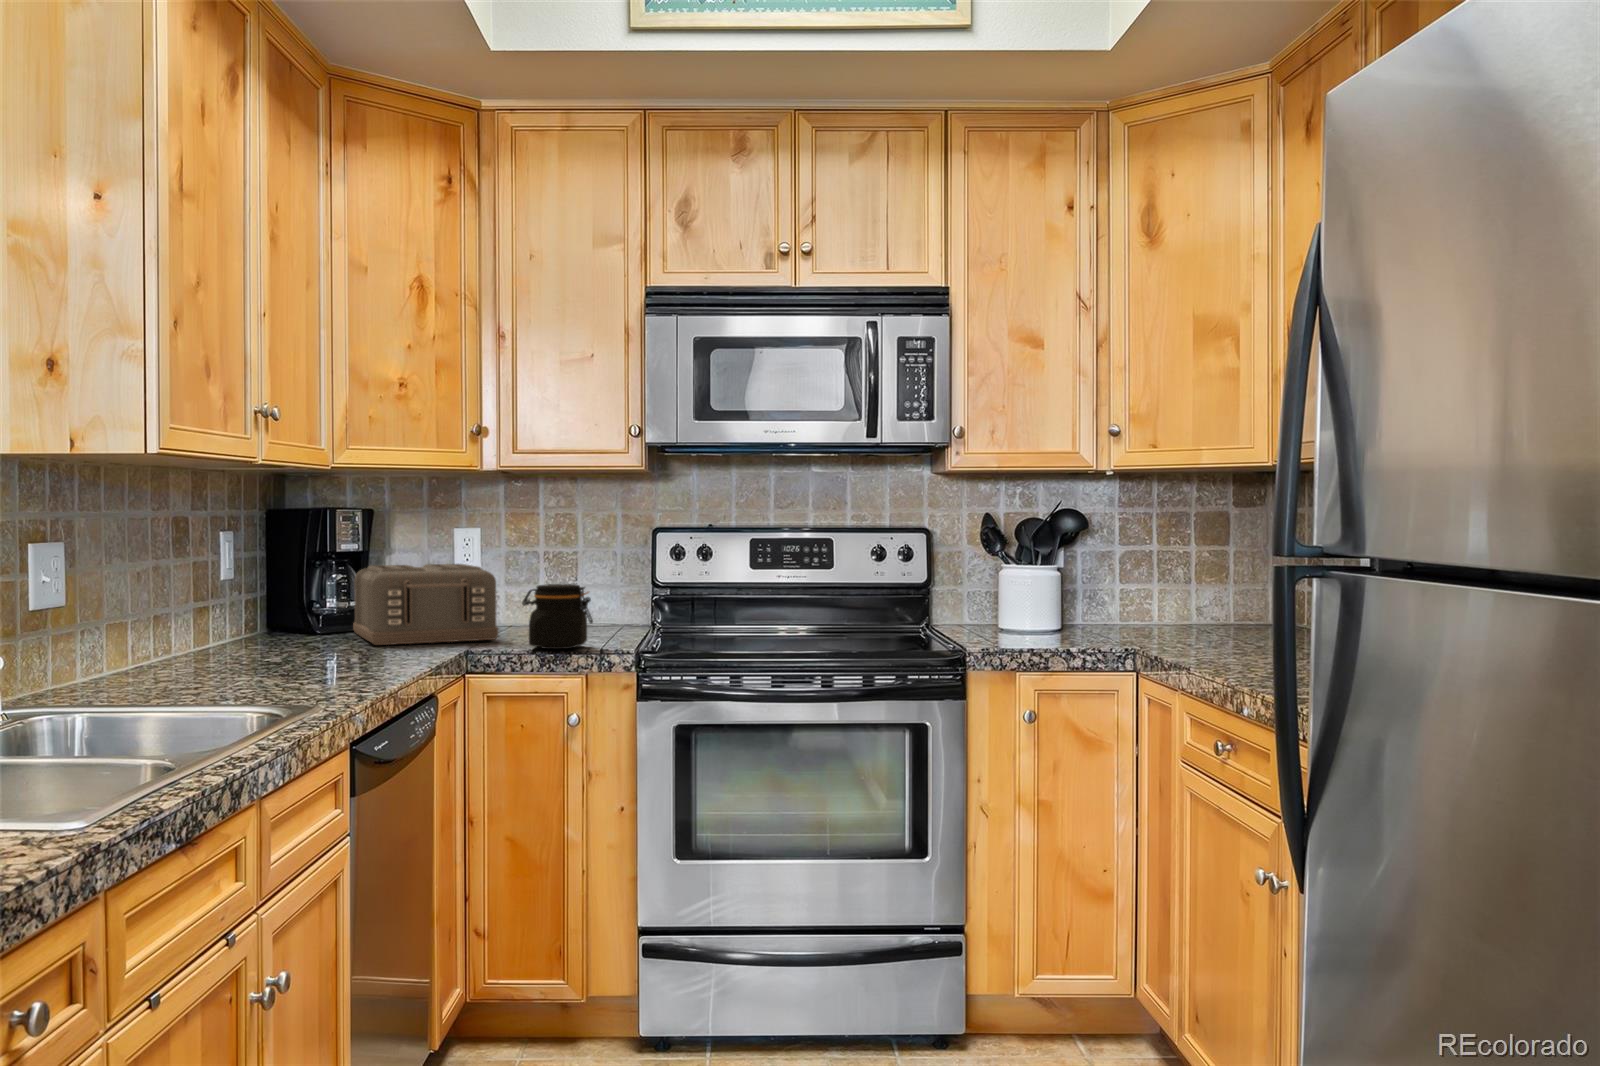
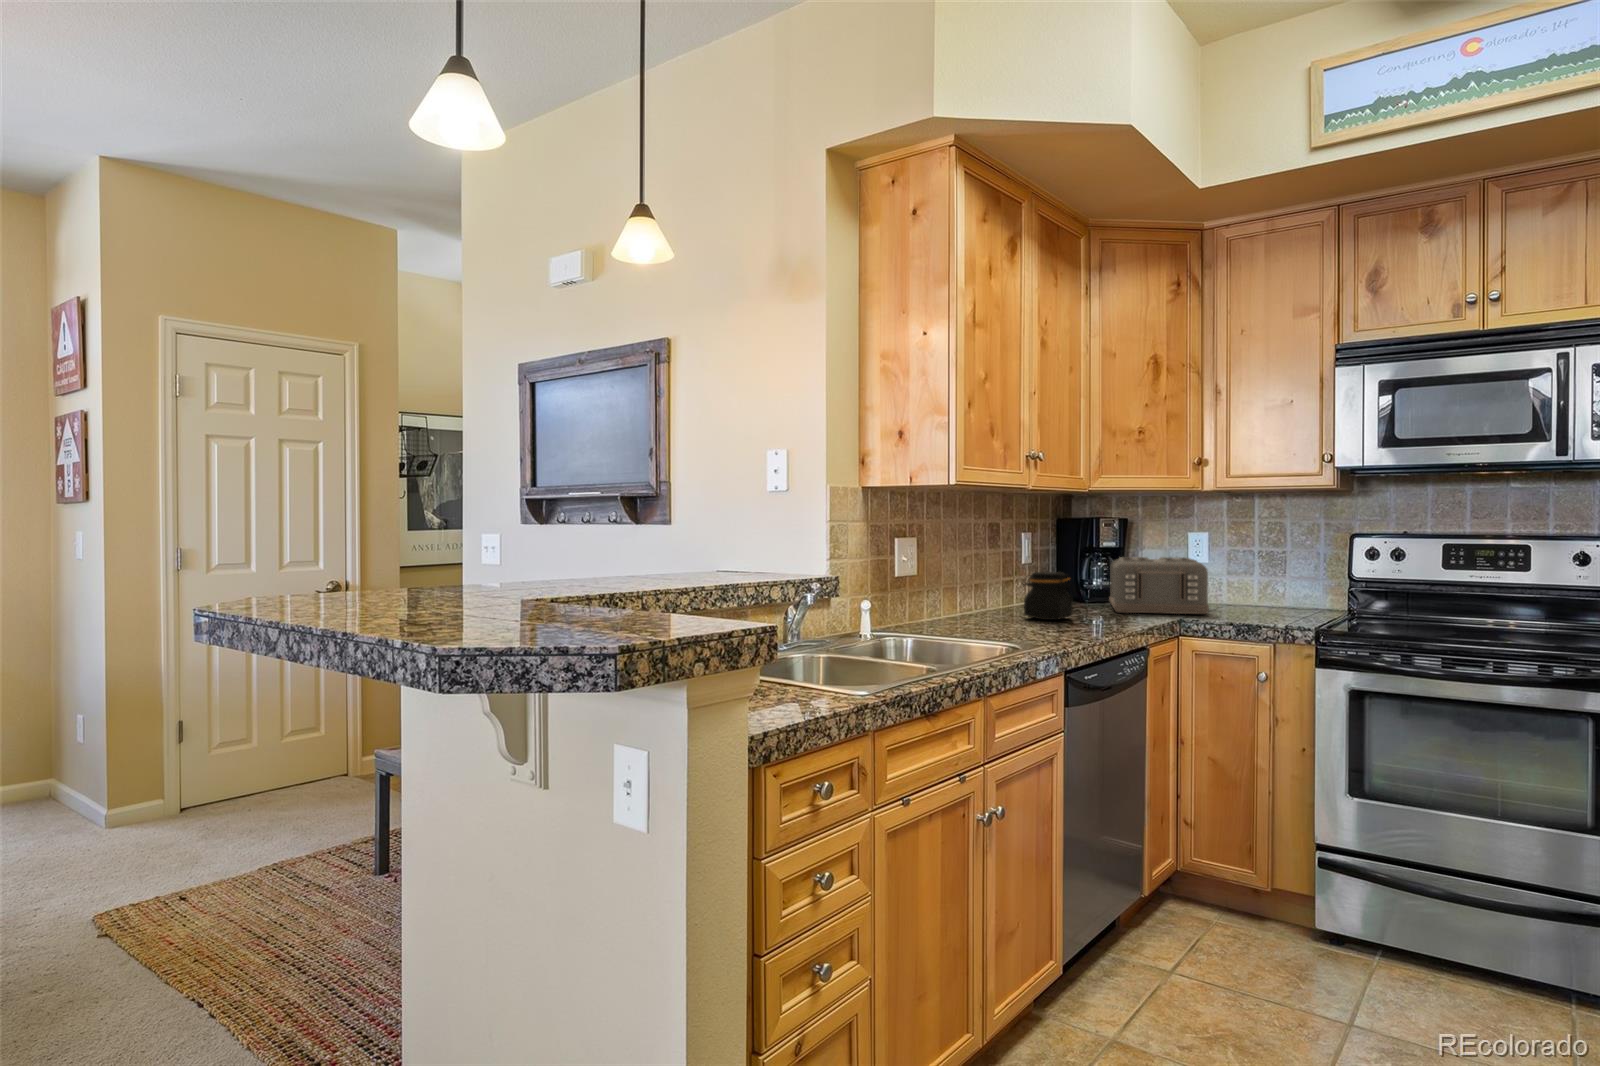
jar: present [522,584,593,649] -> present [1023,572,1073,620]

